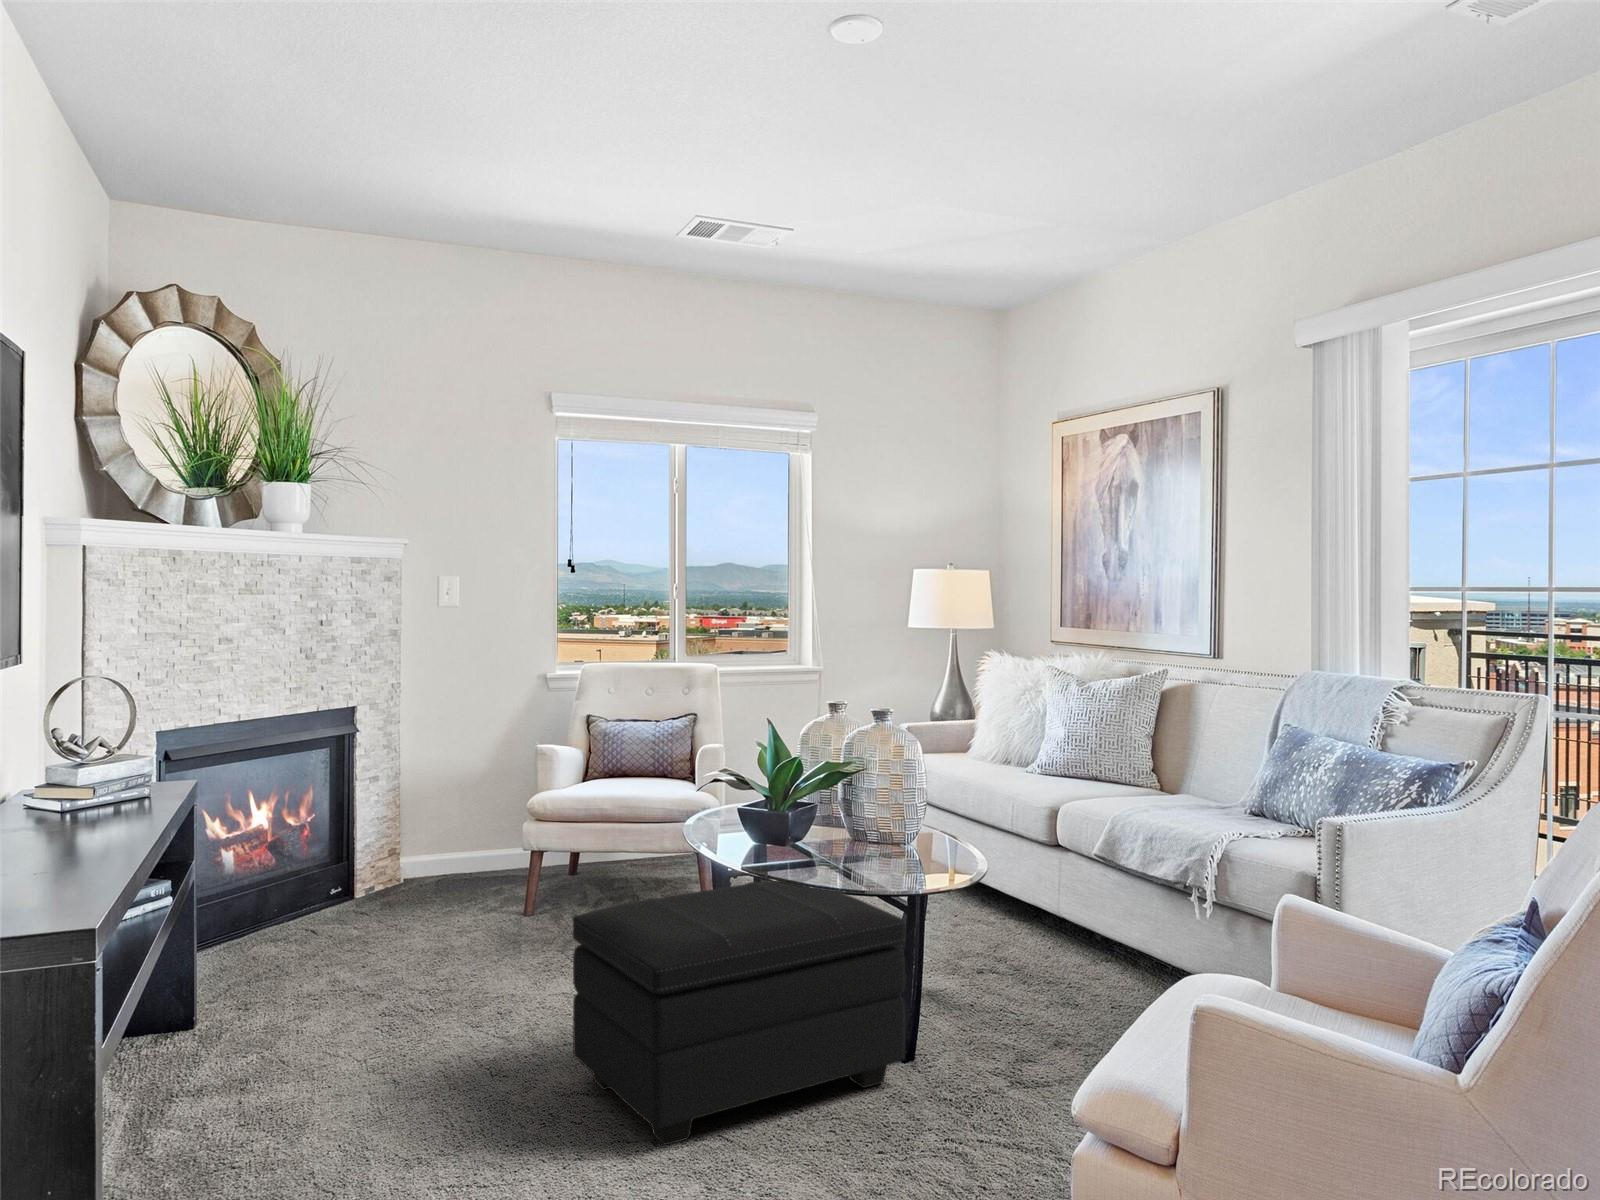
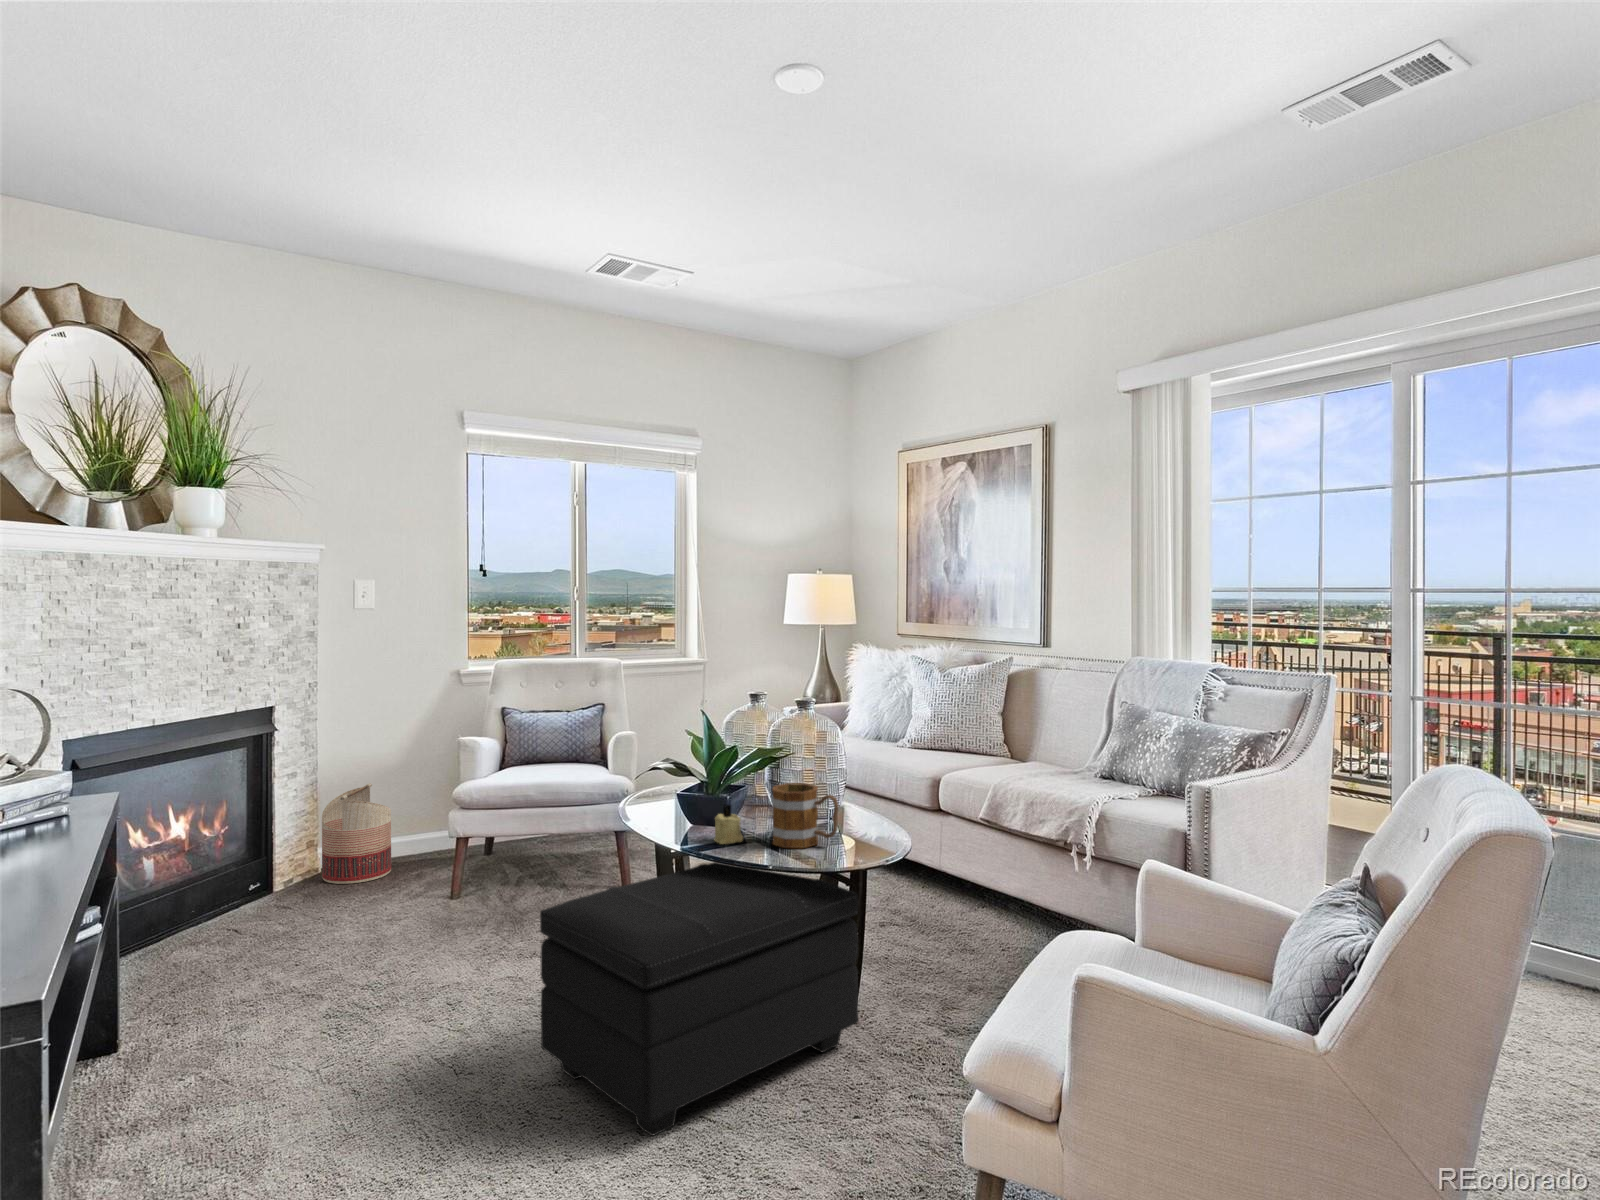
basket: none [402,792,472,896] -> present [322,783,391,884]
mug: none [826,801,896,871] -> present [772,783,839,848]
candle: none [766,820,797,863] -> present [714,805,743,844]

